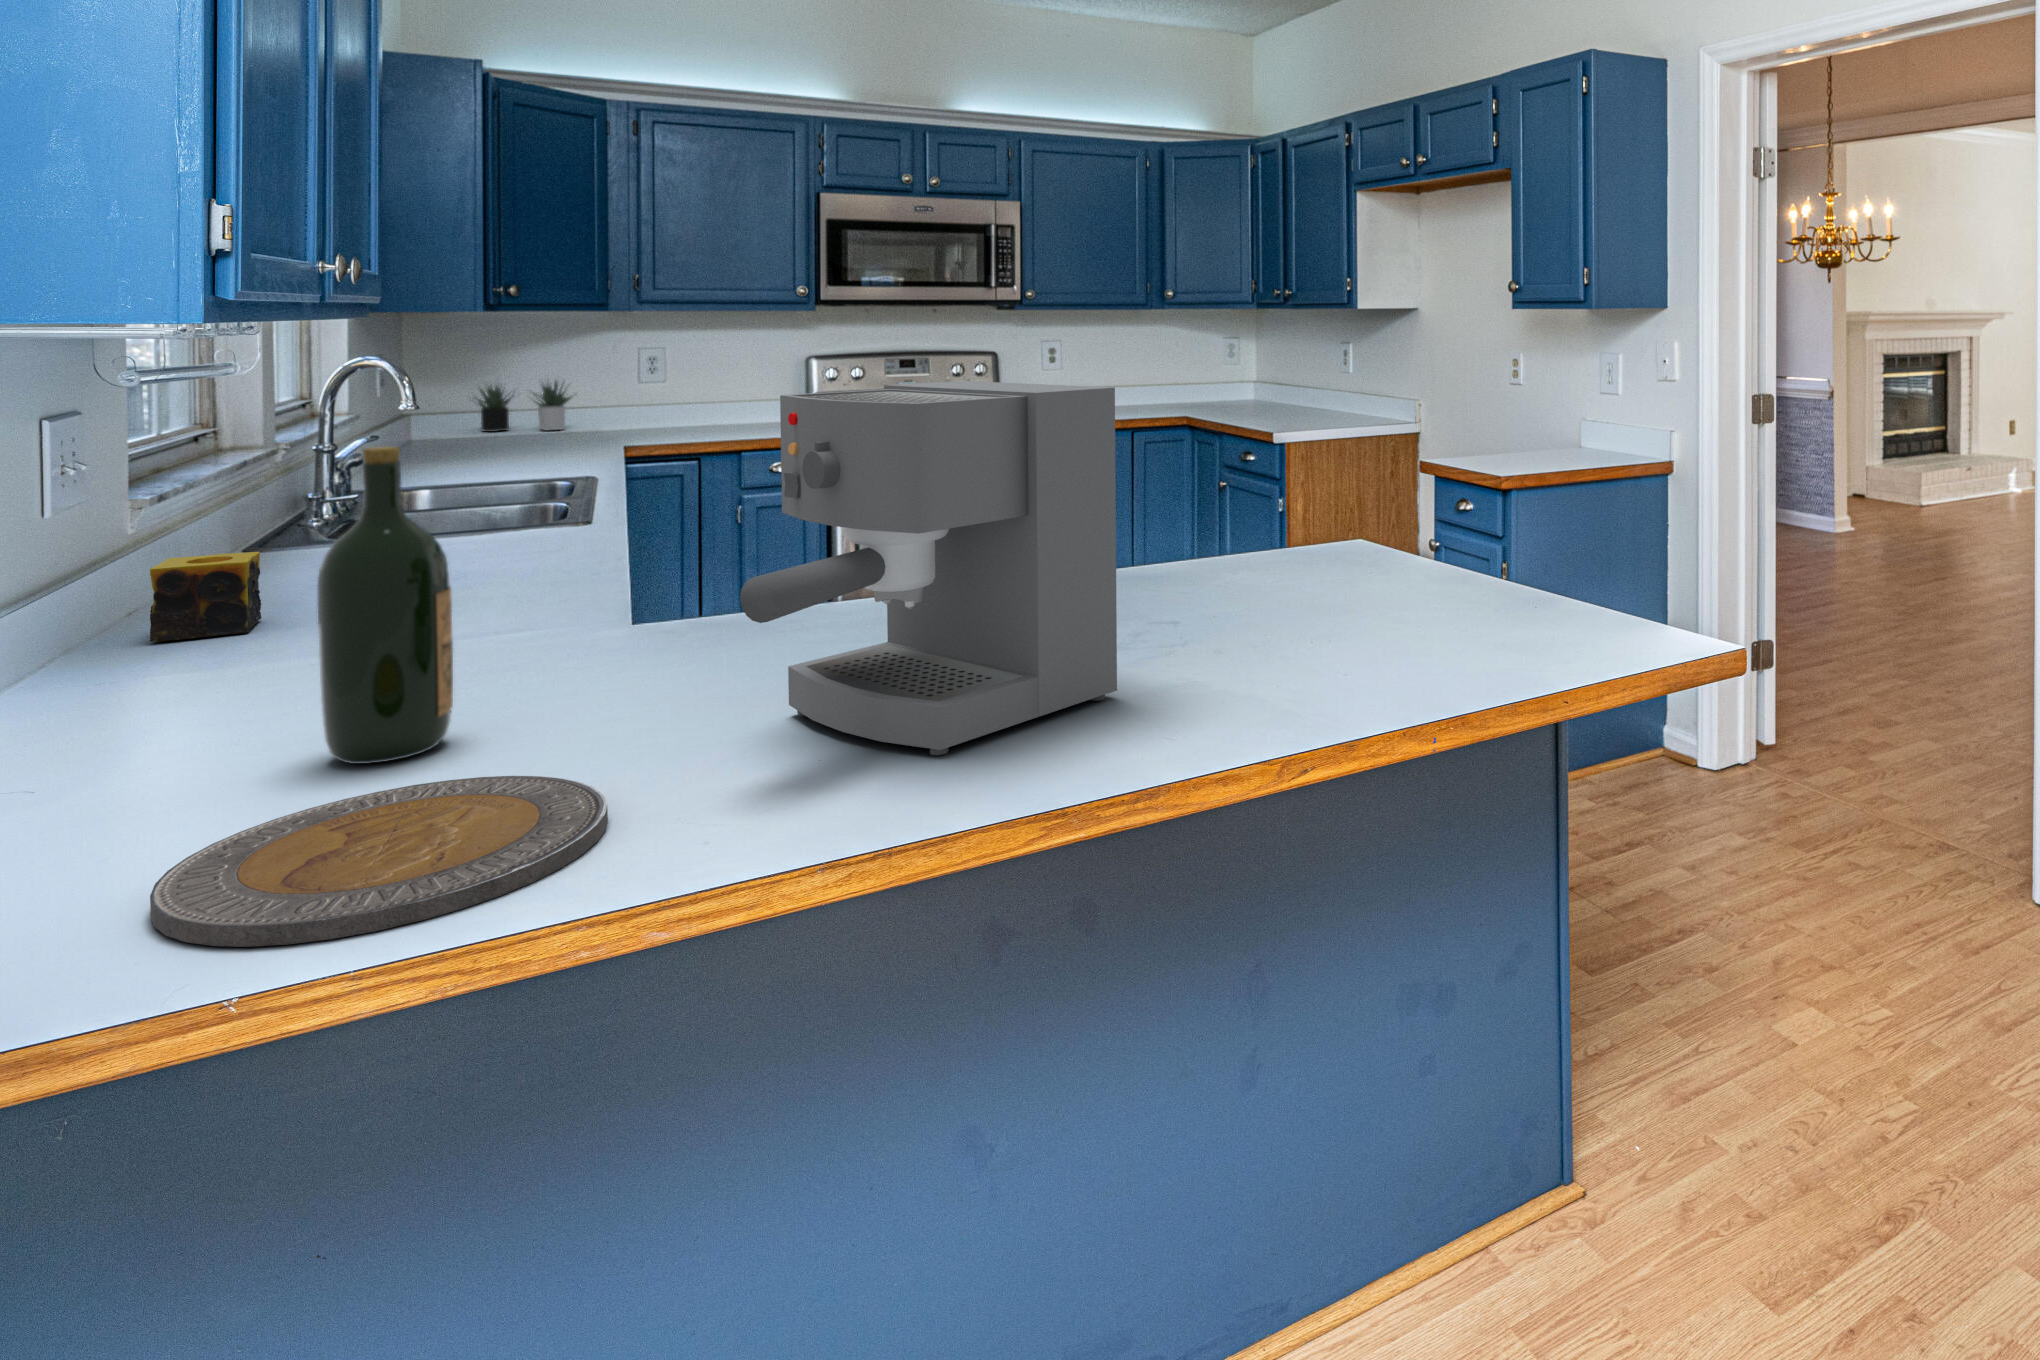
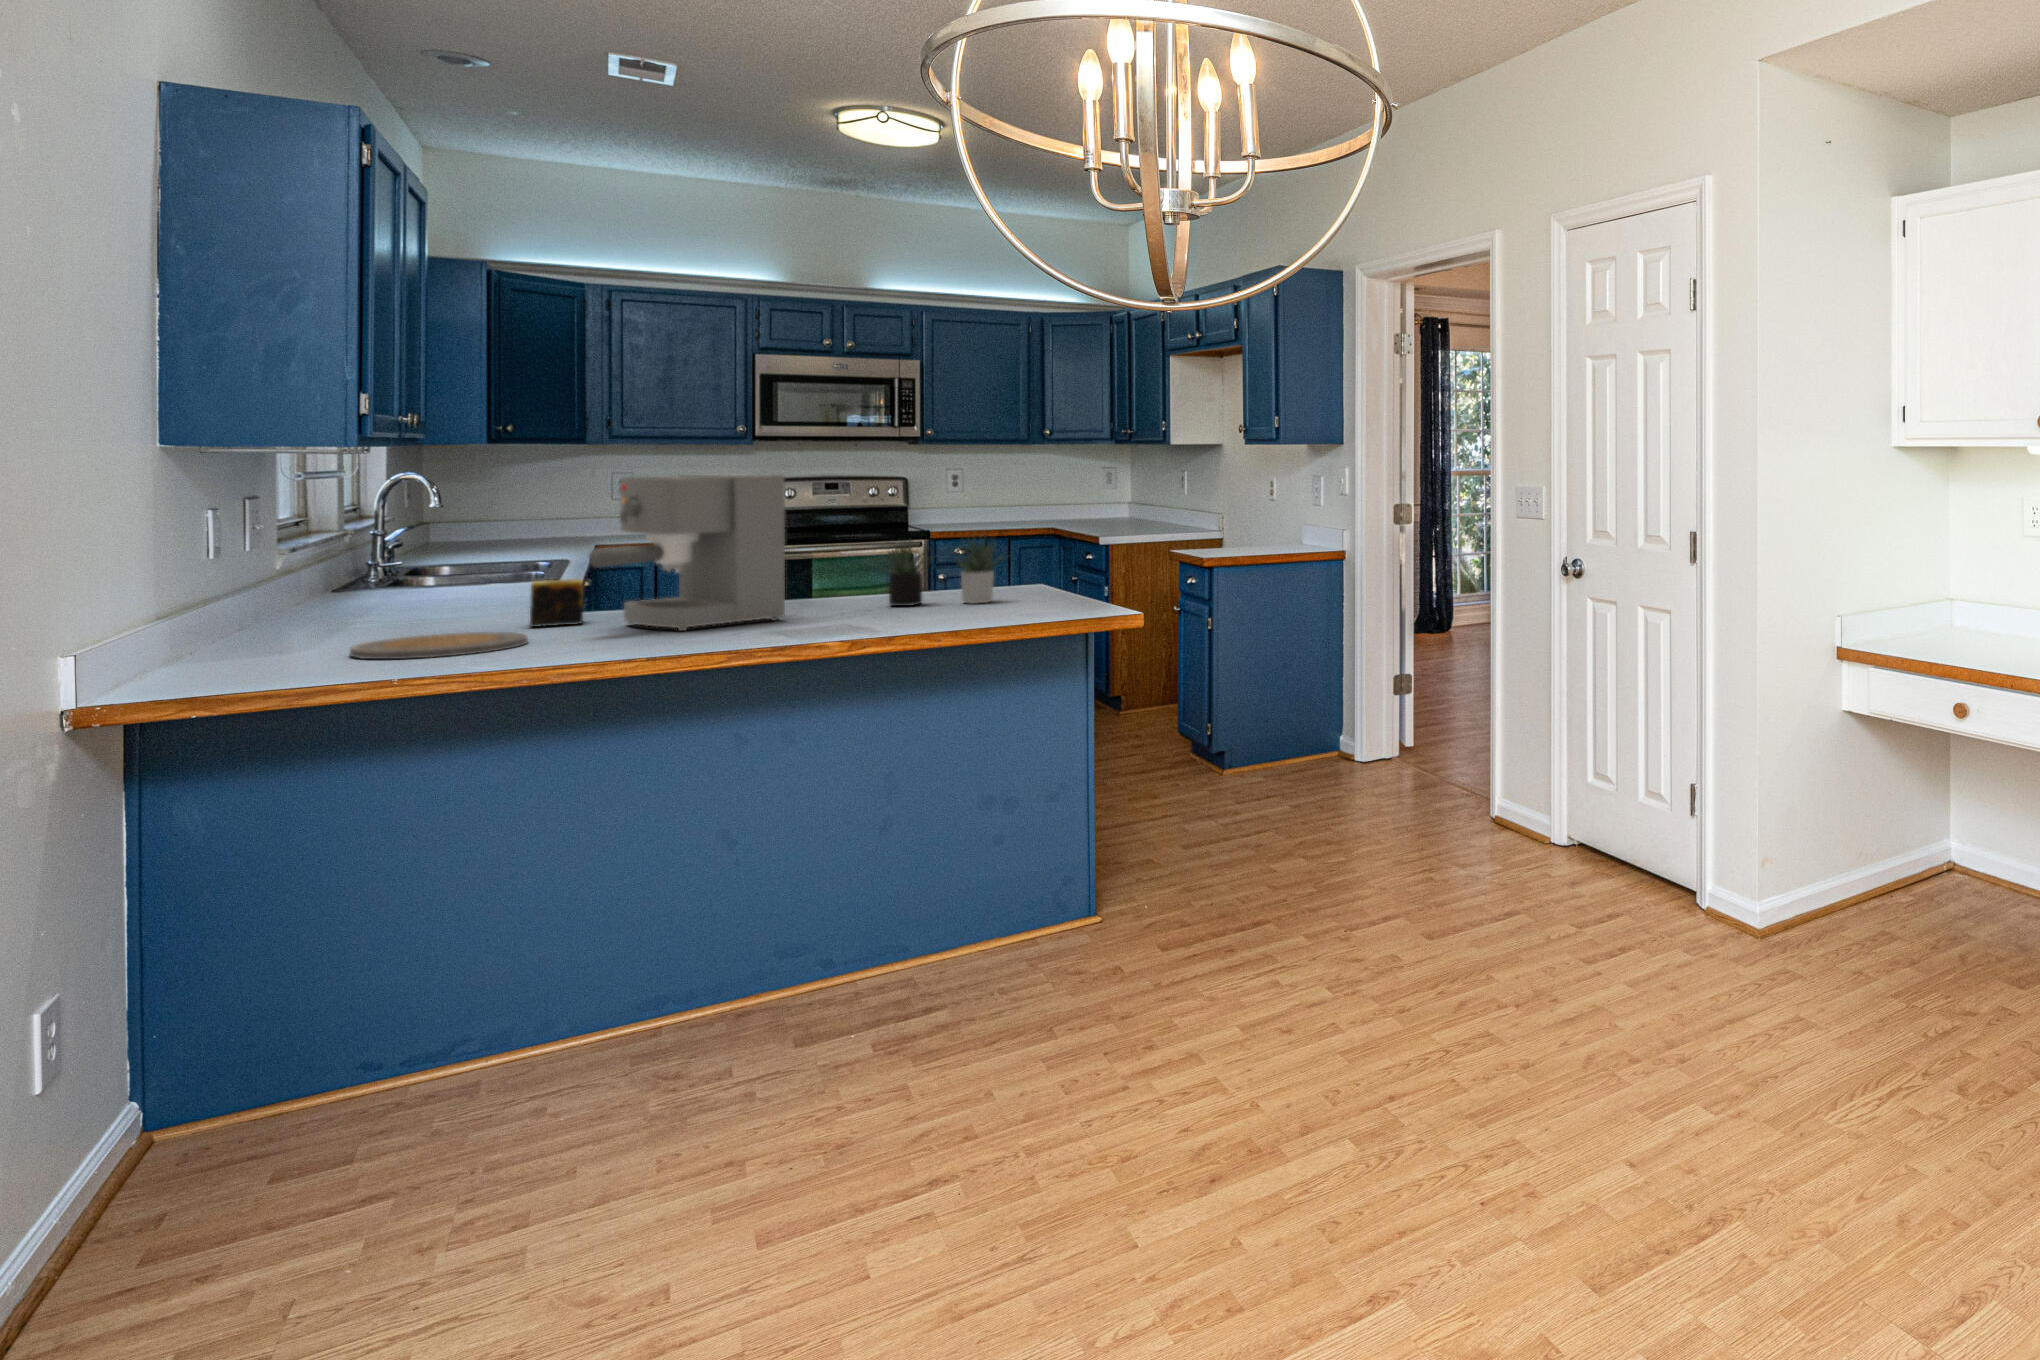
succulent plant: present [477,381,576,432] -> present [885,536,1010,606]
wine bottle: present [318,447,453,764] -> none [405,499,465,635]
candle: present [150,552,261,642] -> present [530,579,583,627]

